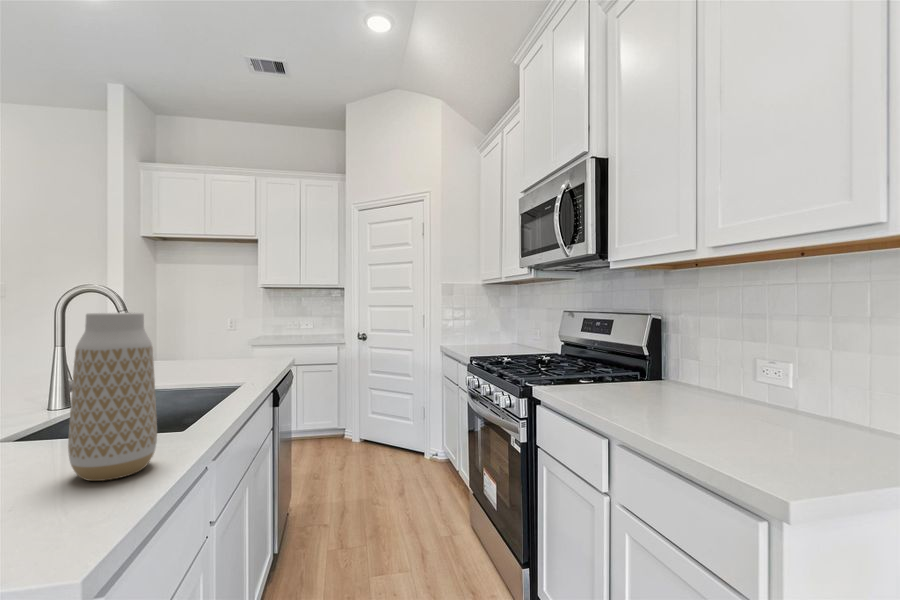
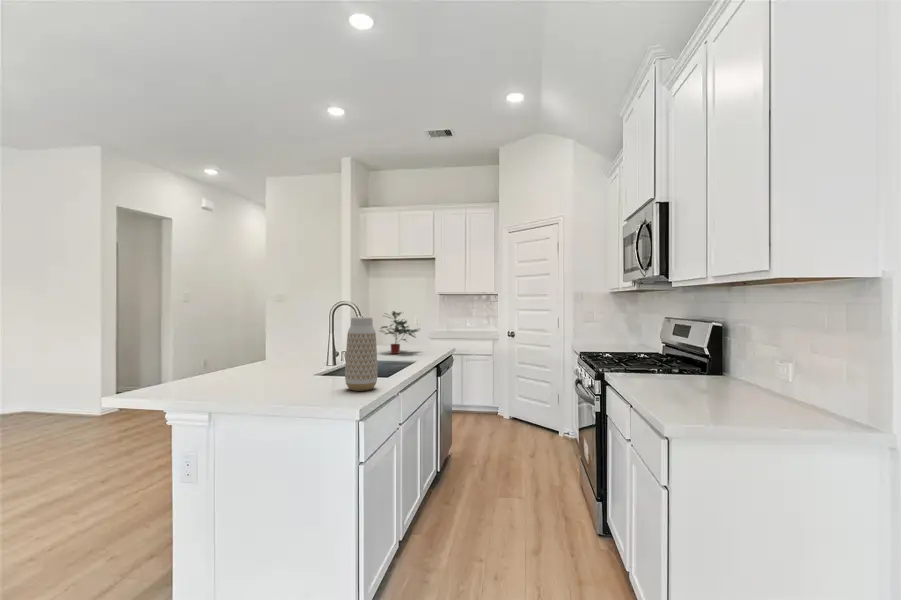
potted plant: none [167,306,245,375] -> present [381,311,418,354]

